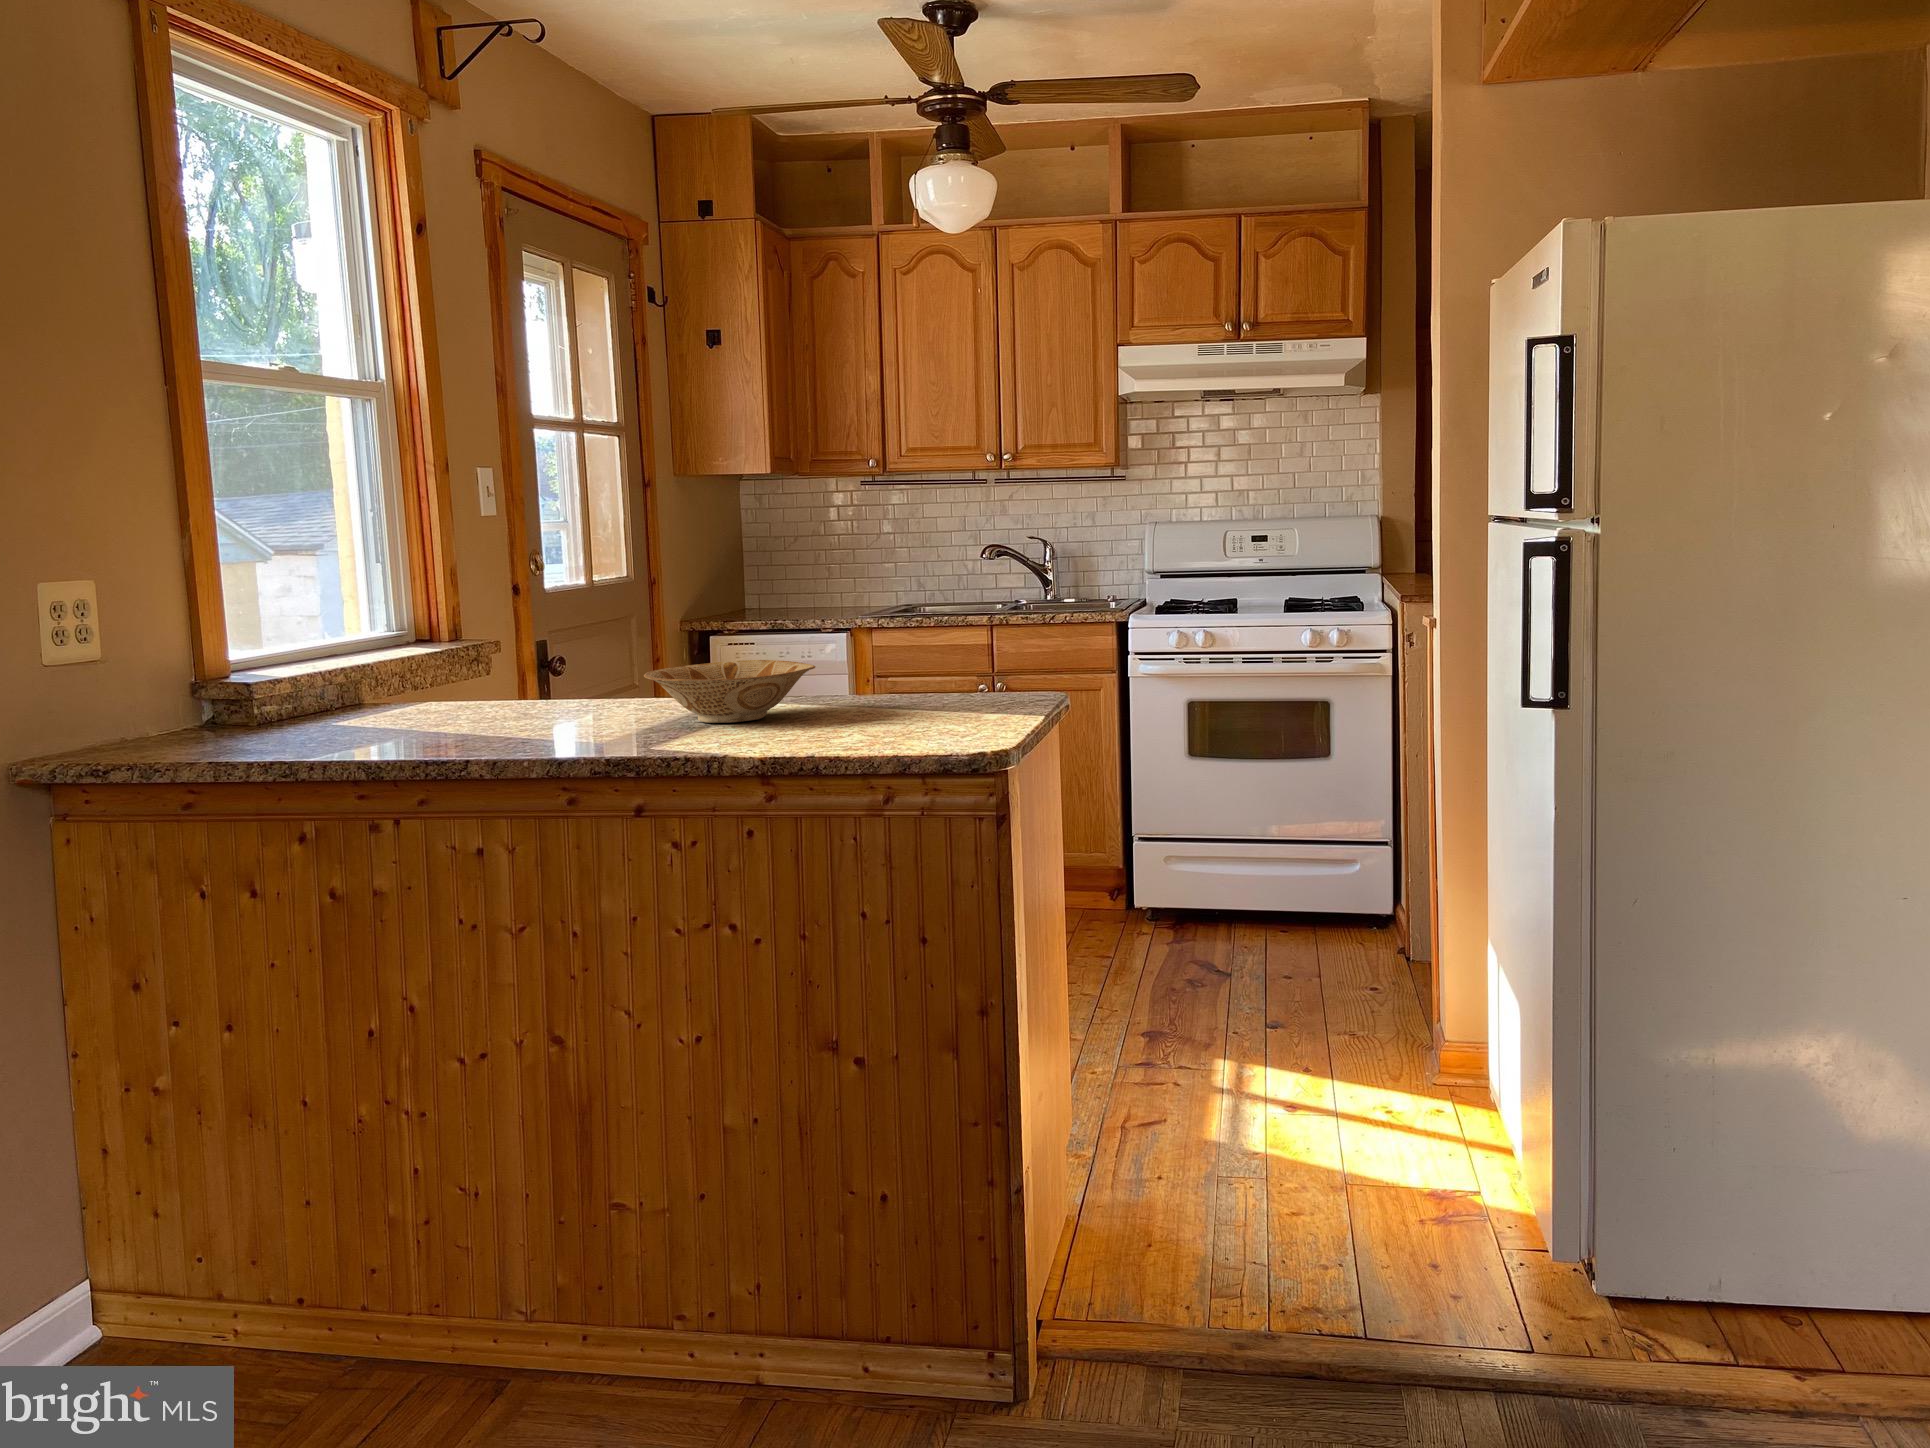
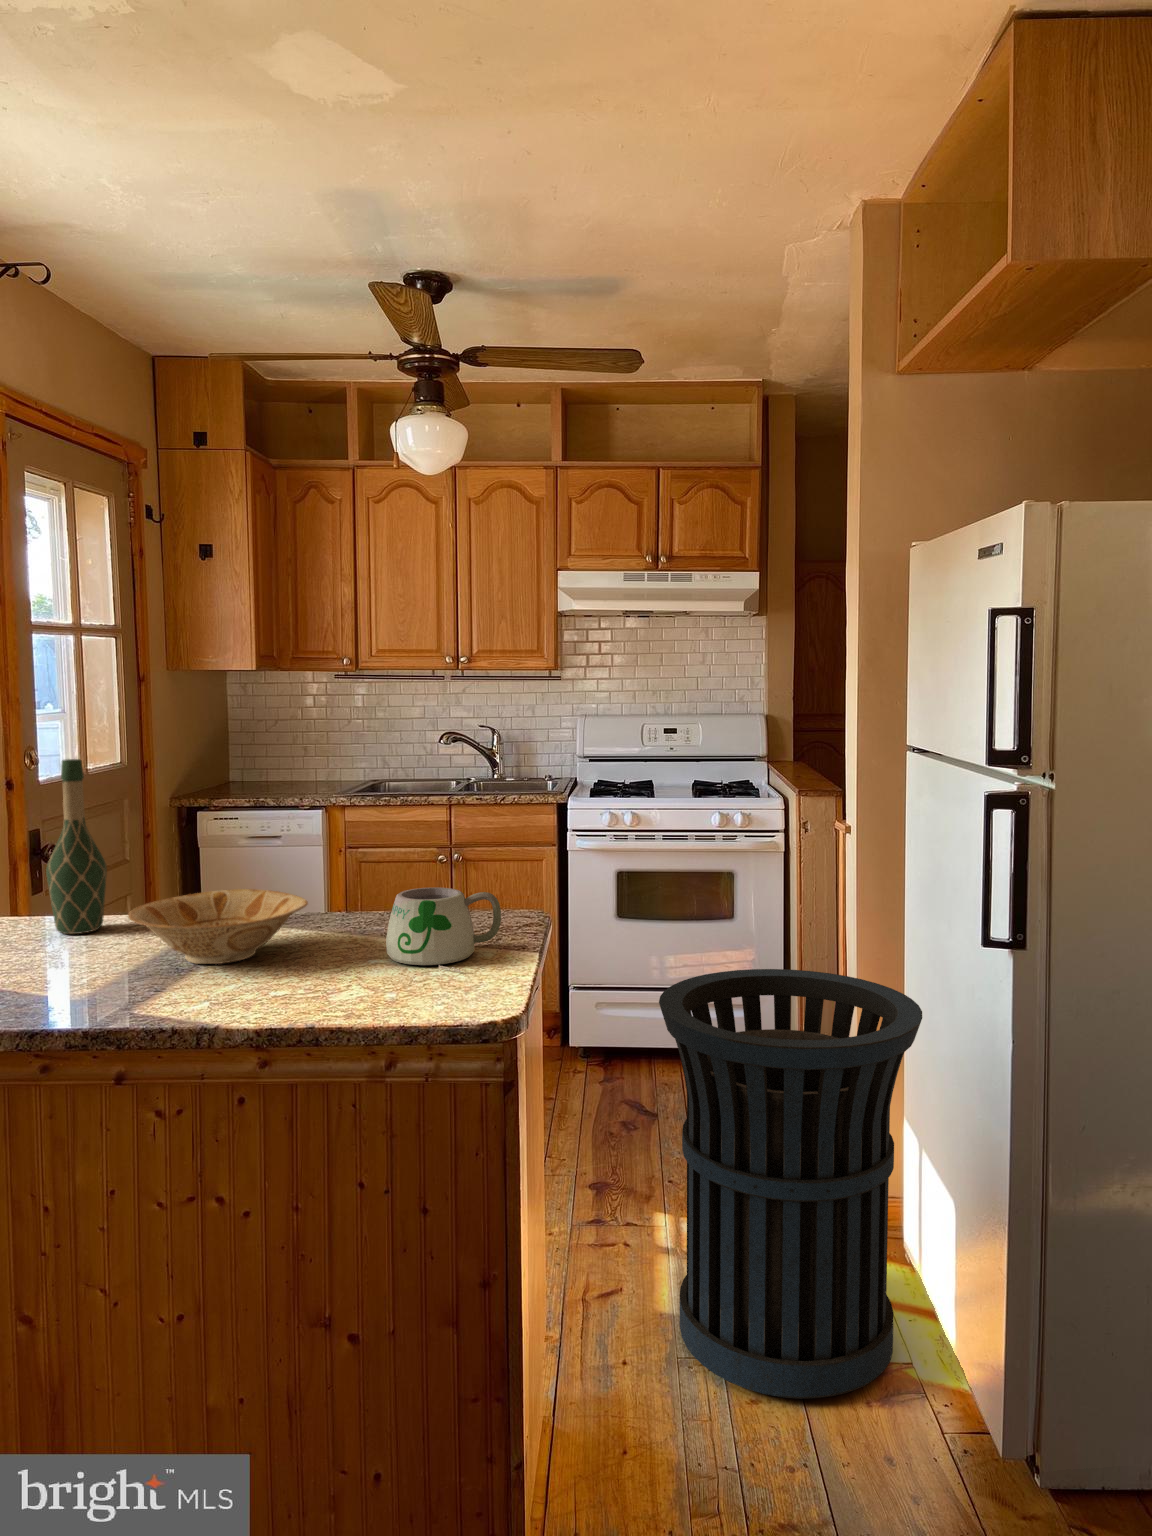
wine bottle: none [562,535,620,709] -> present [46,759,107,934]
mug: none [891,650,1005,724] -> present [386,887,501,972]
trash can: none [1195,773,1485,1215] -> present [659,969,922,1399]

